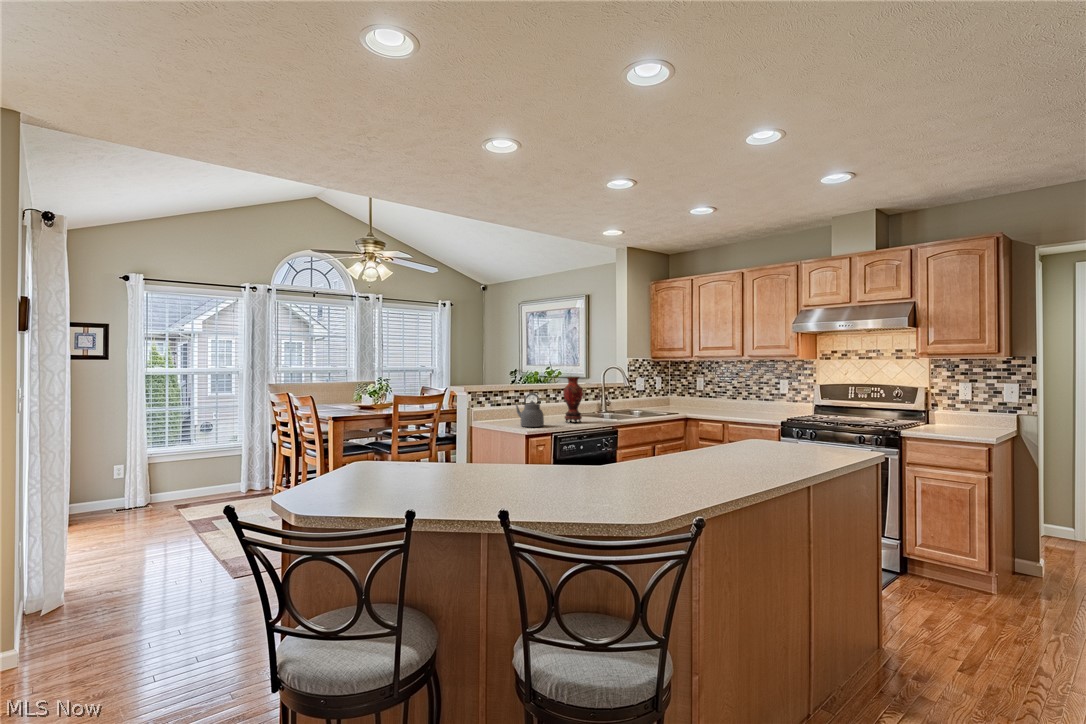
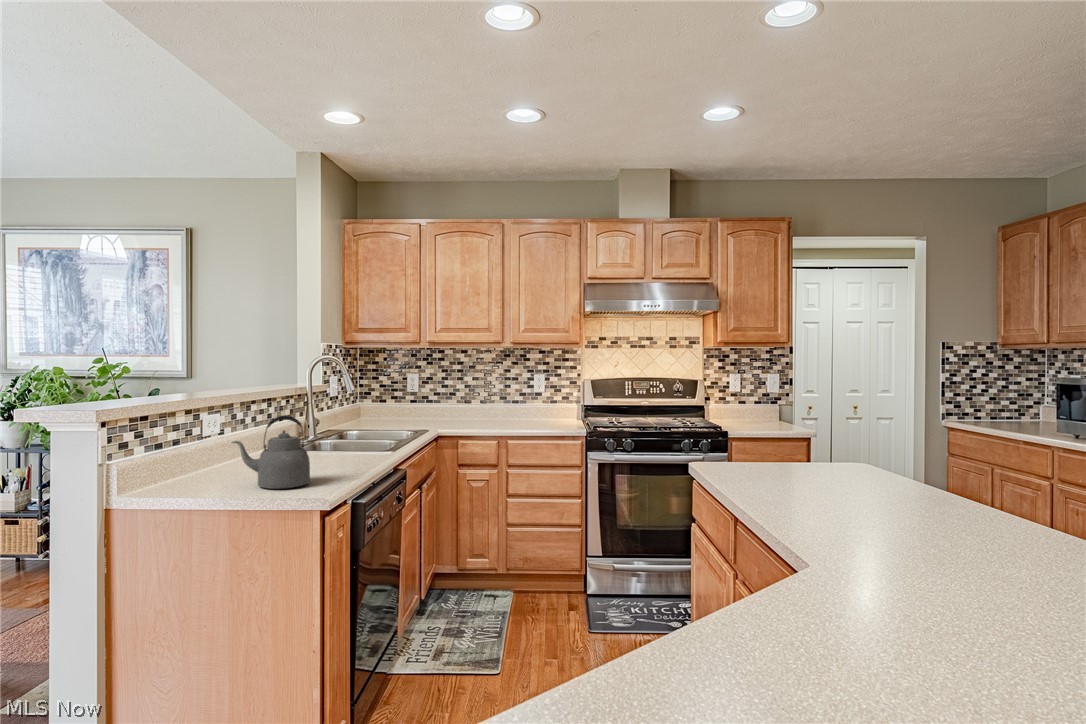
vase: present [563,377,583,423] -> none [310,378,349,467]

